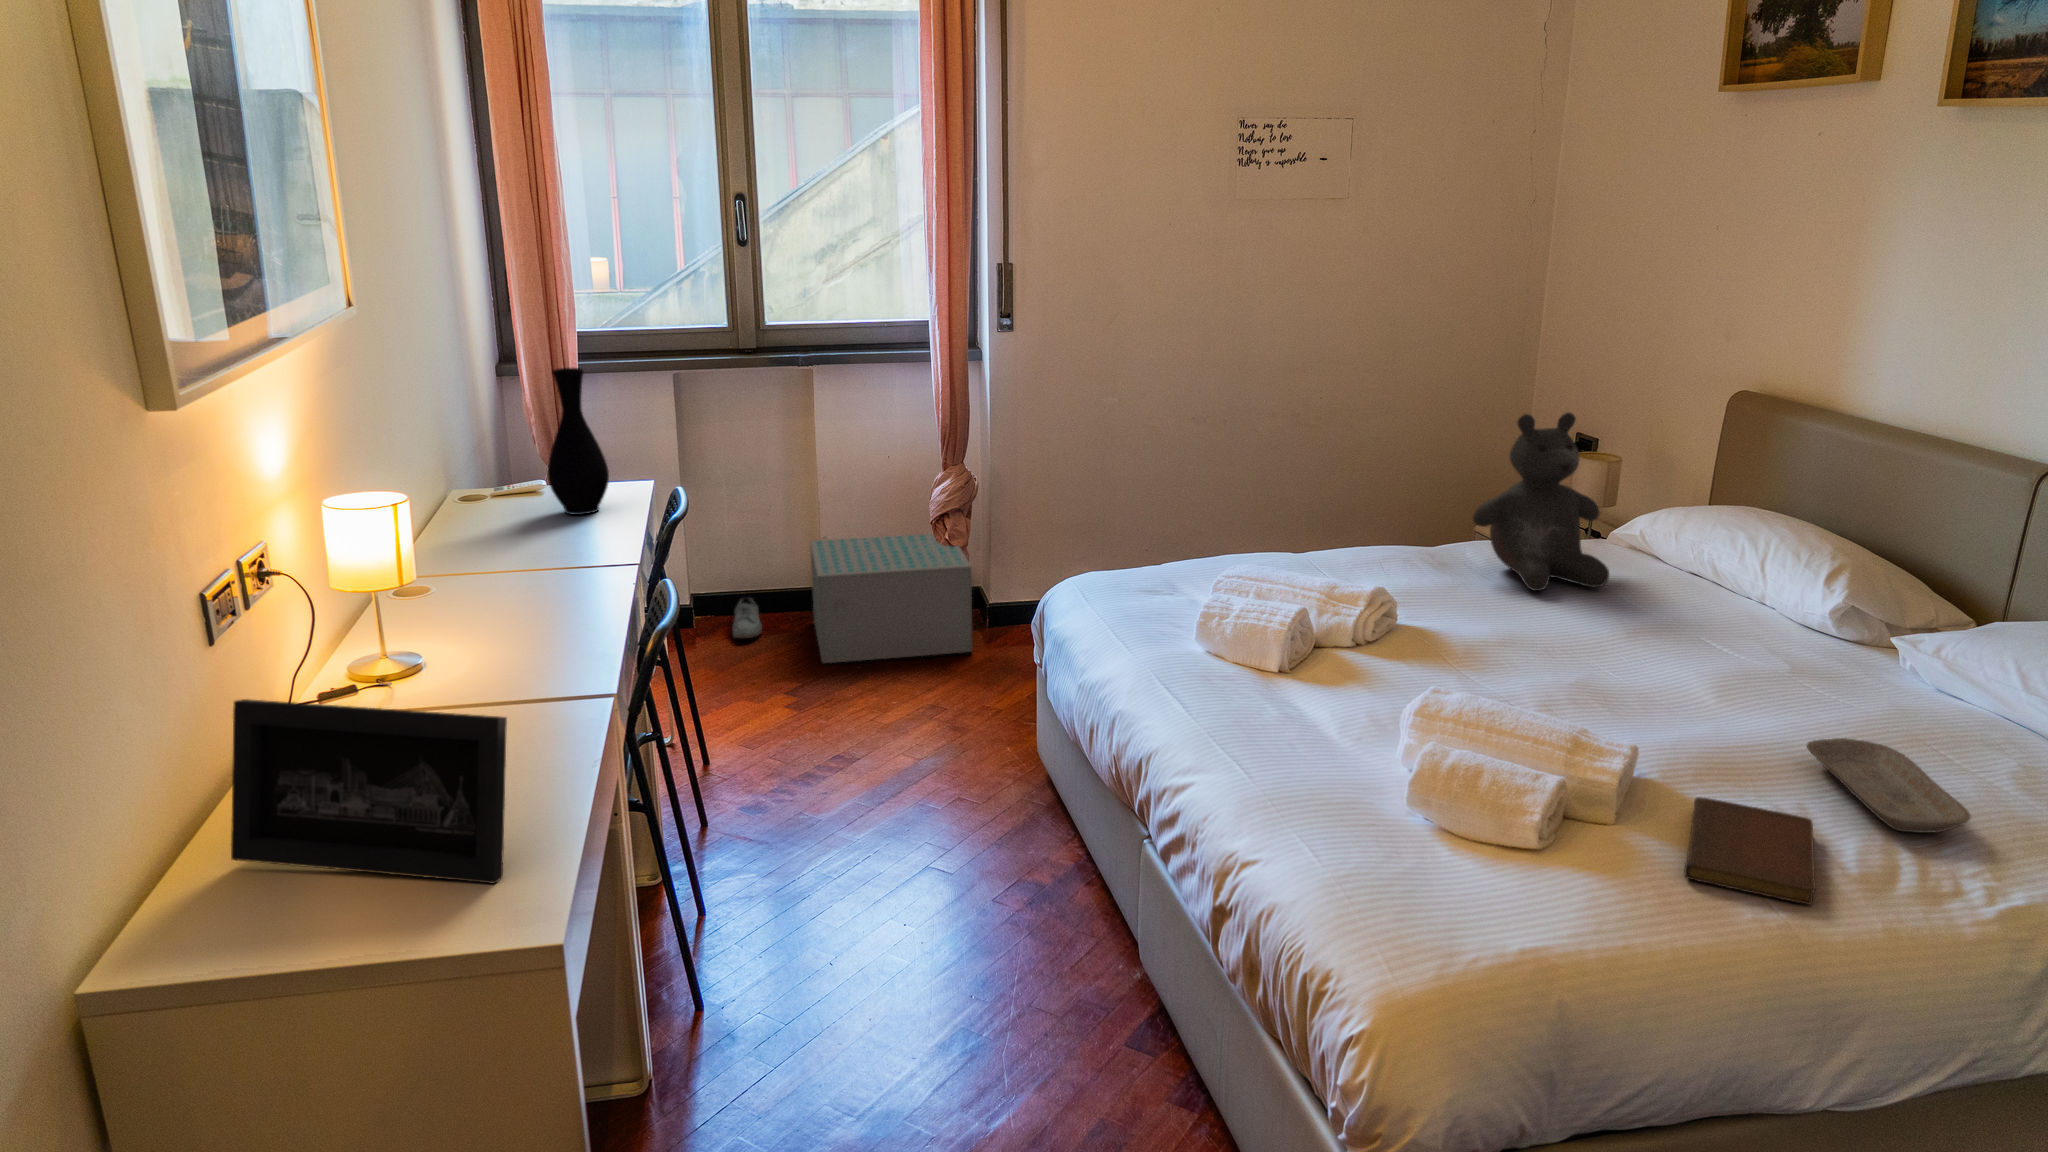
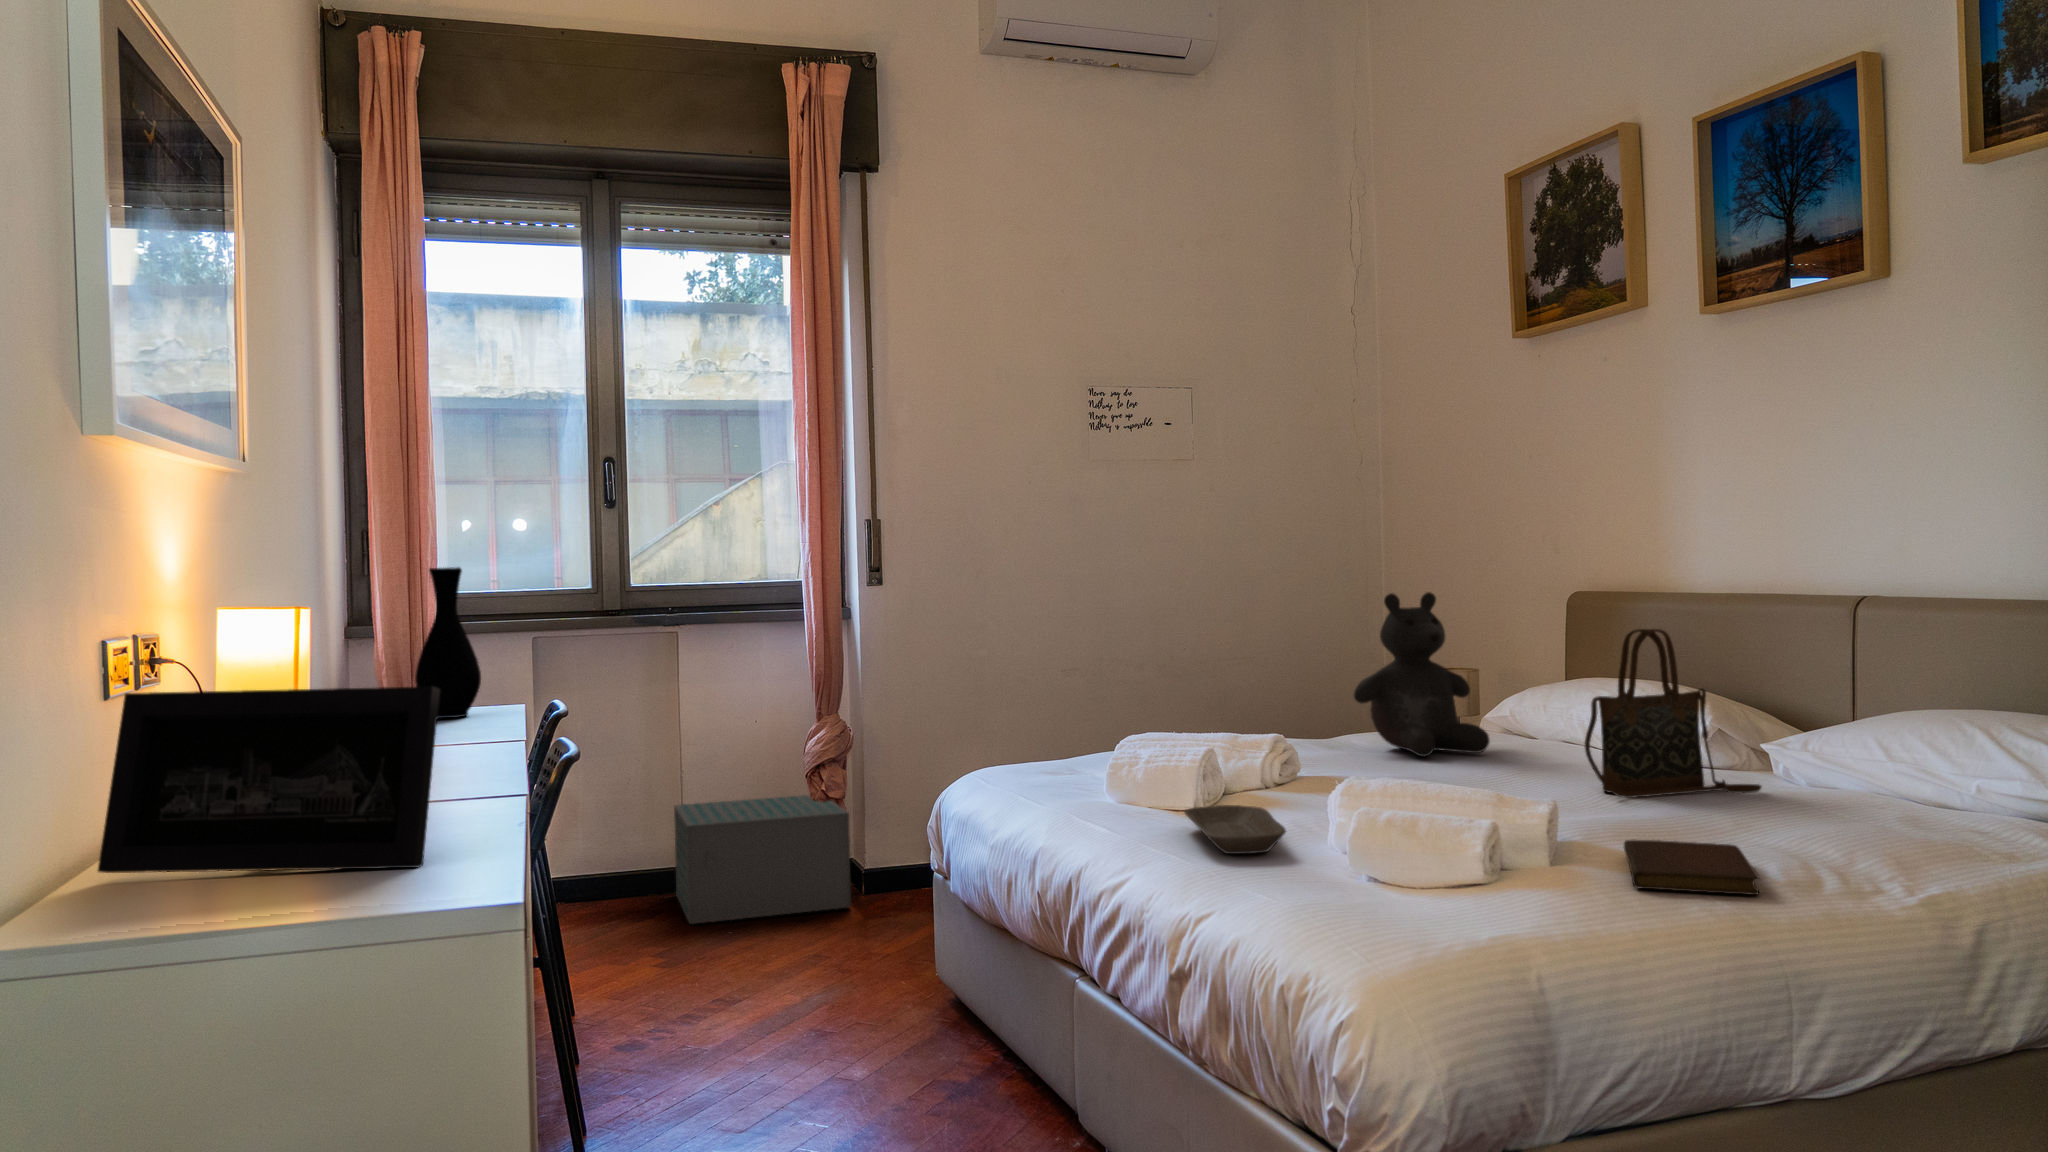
handbag: none [1693,516,1880,697] -> present [1585,629,1762,798]
shoe: present [732,597,762,638] -> none [588,872,621,909]
tray: present [1807,738,1971,833] -> present [1184,805,1286,854]

